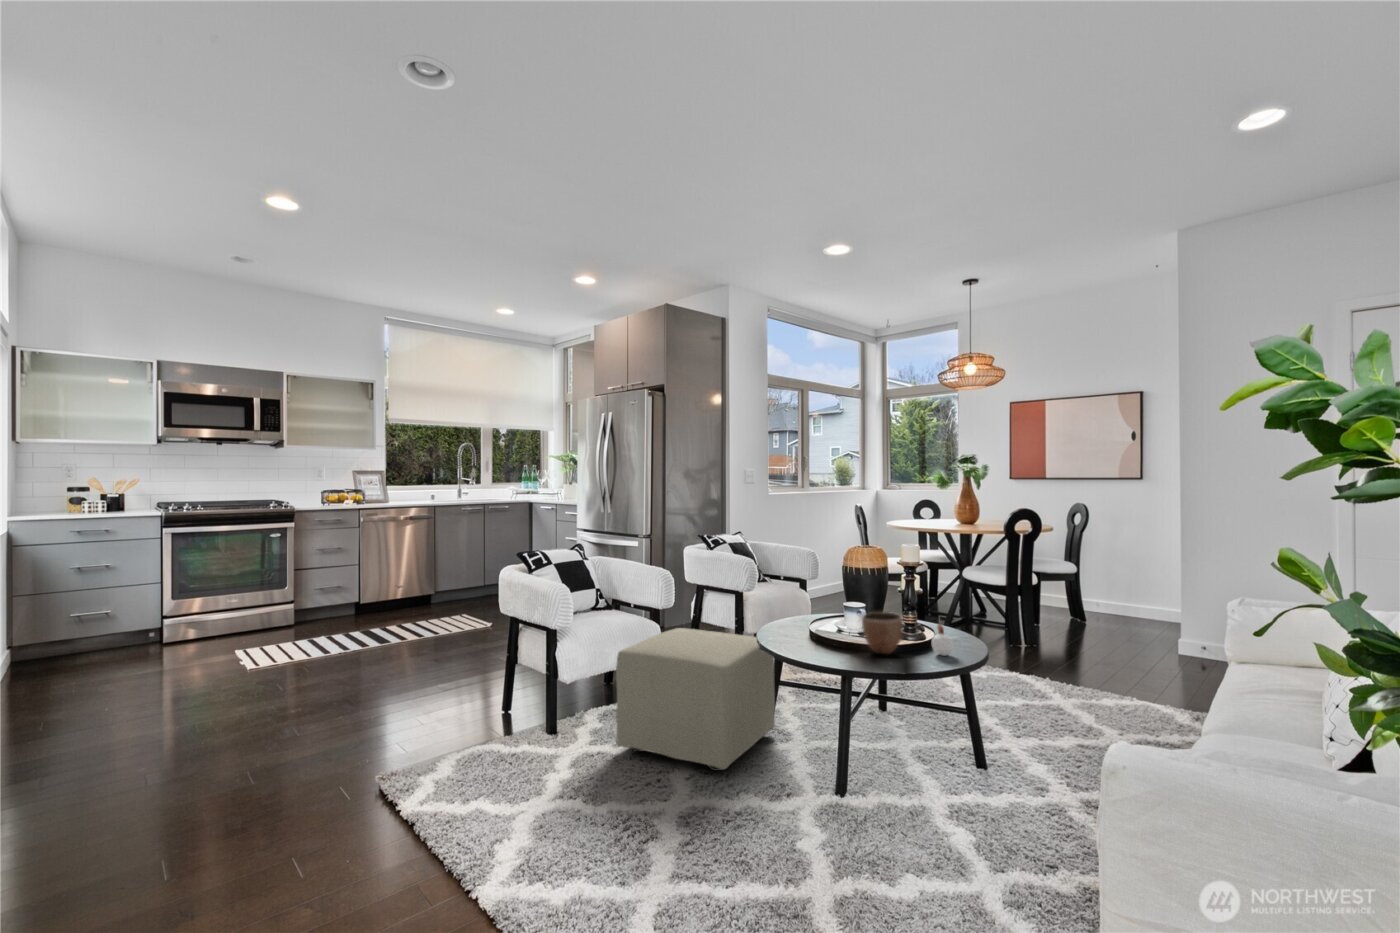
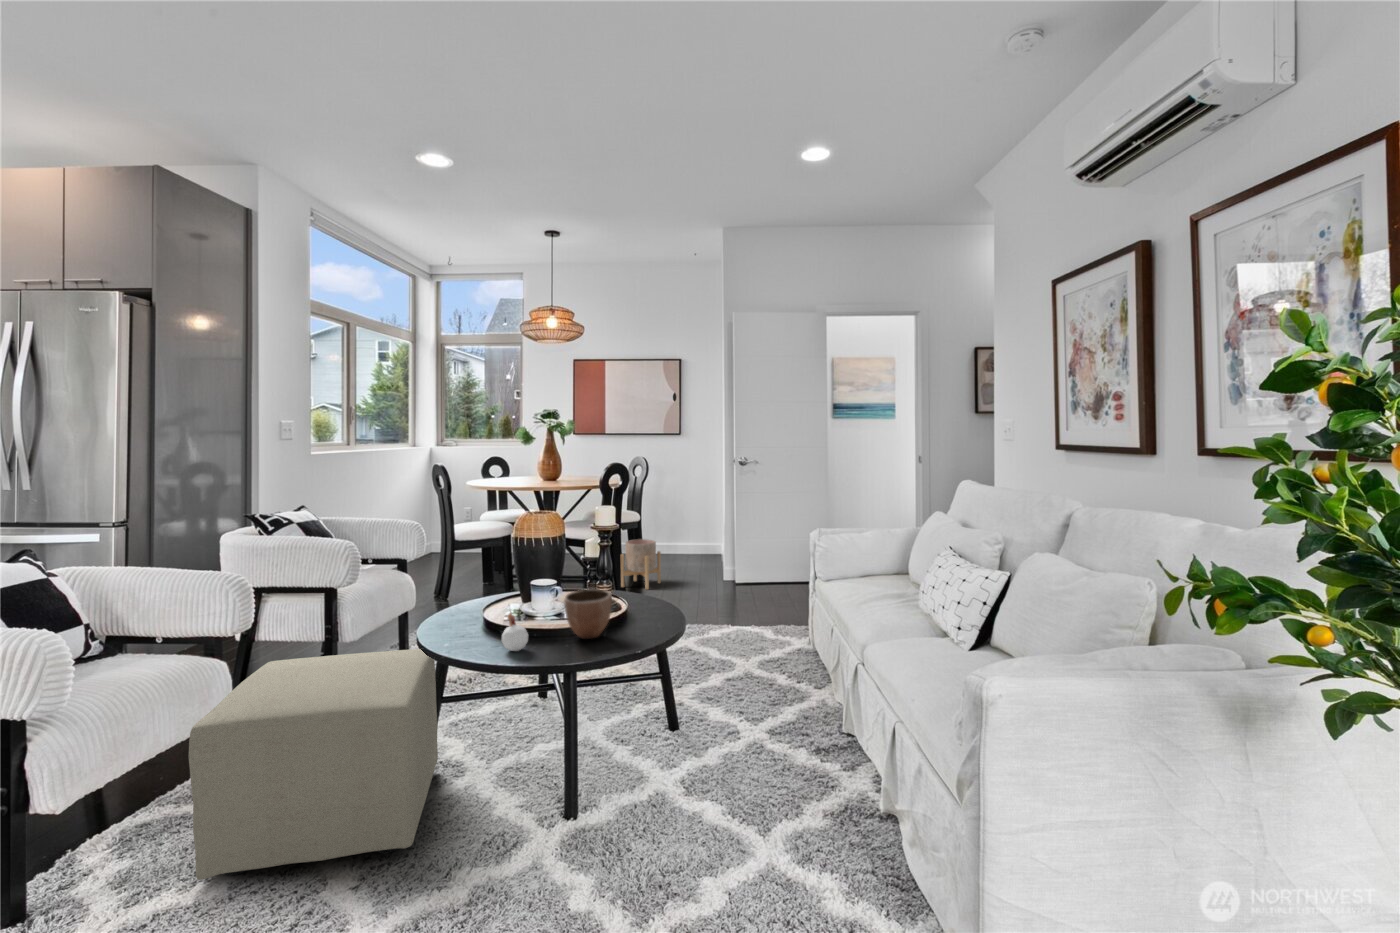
planter: none [1033,592,1083,647] -> present [621,539,661,589]
candle: present [932,623,954,656] -> present [502,610,528,651]

